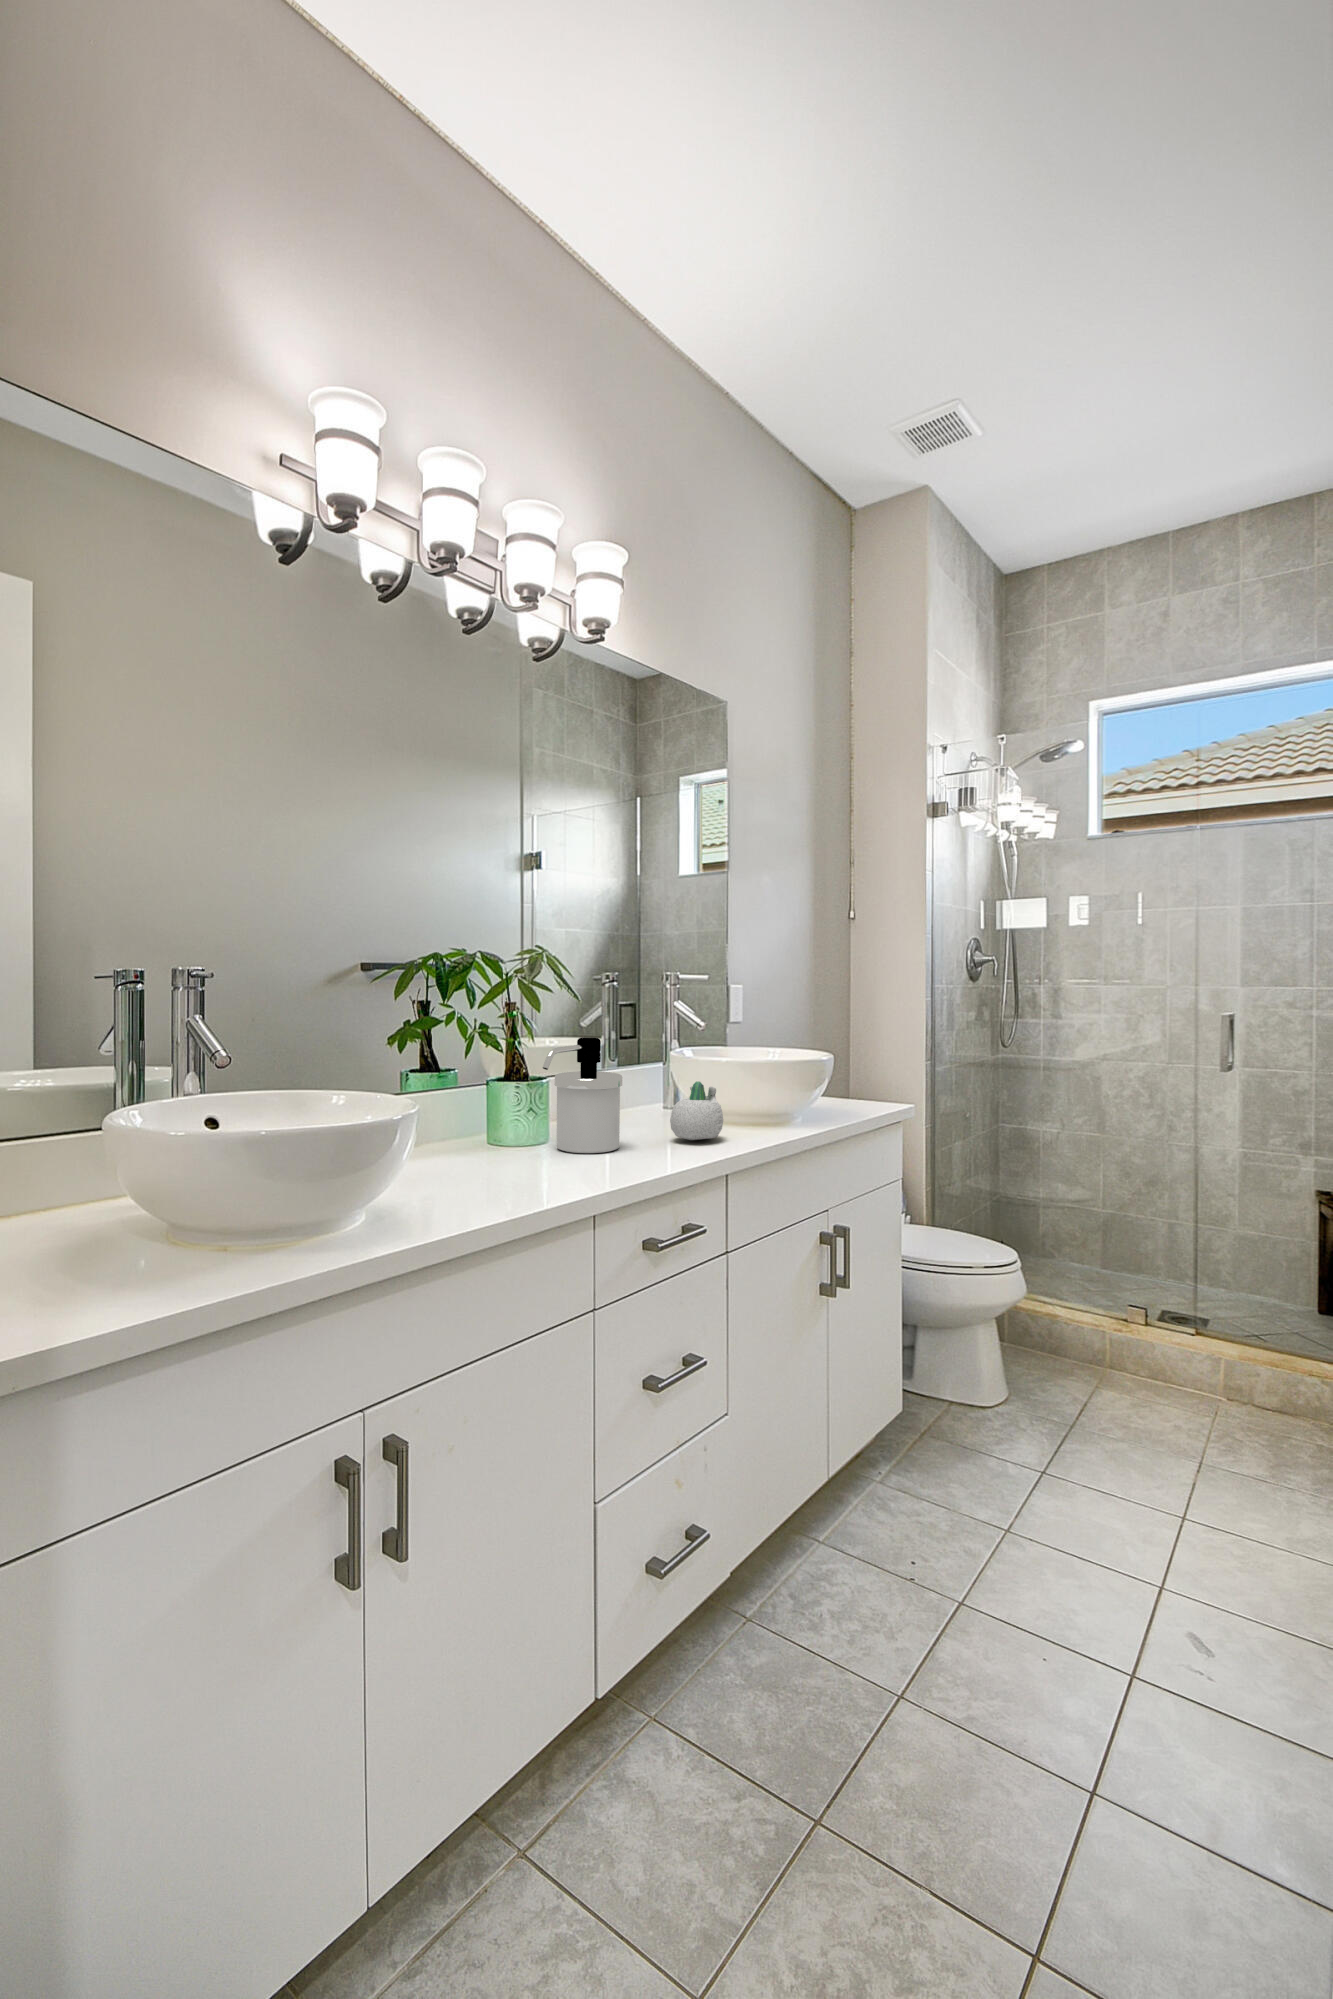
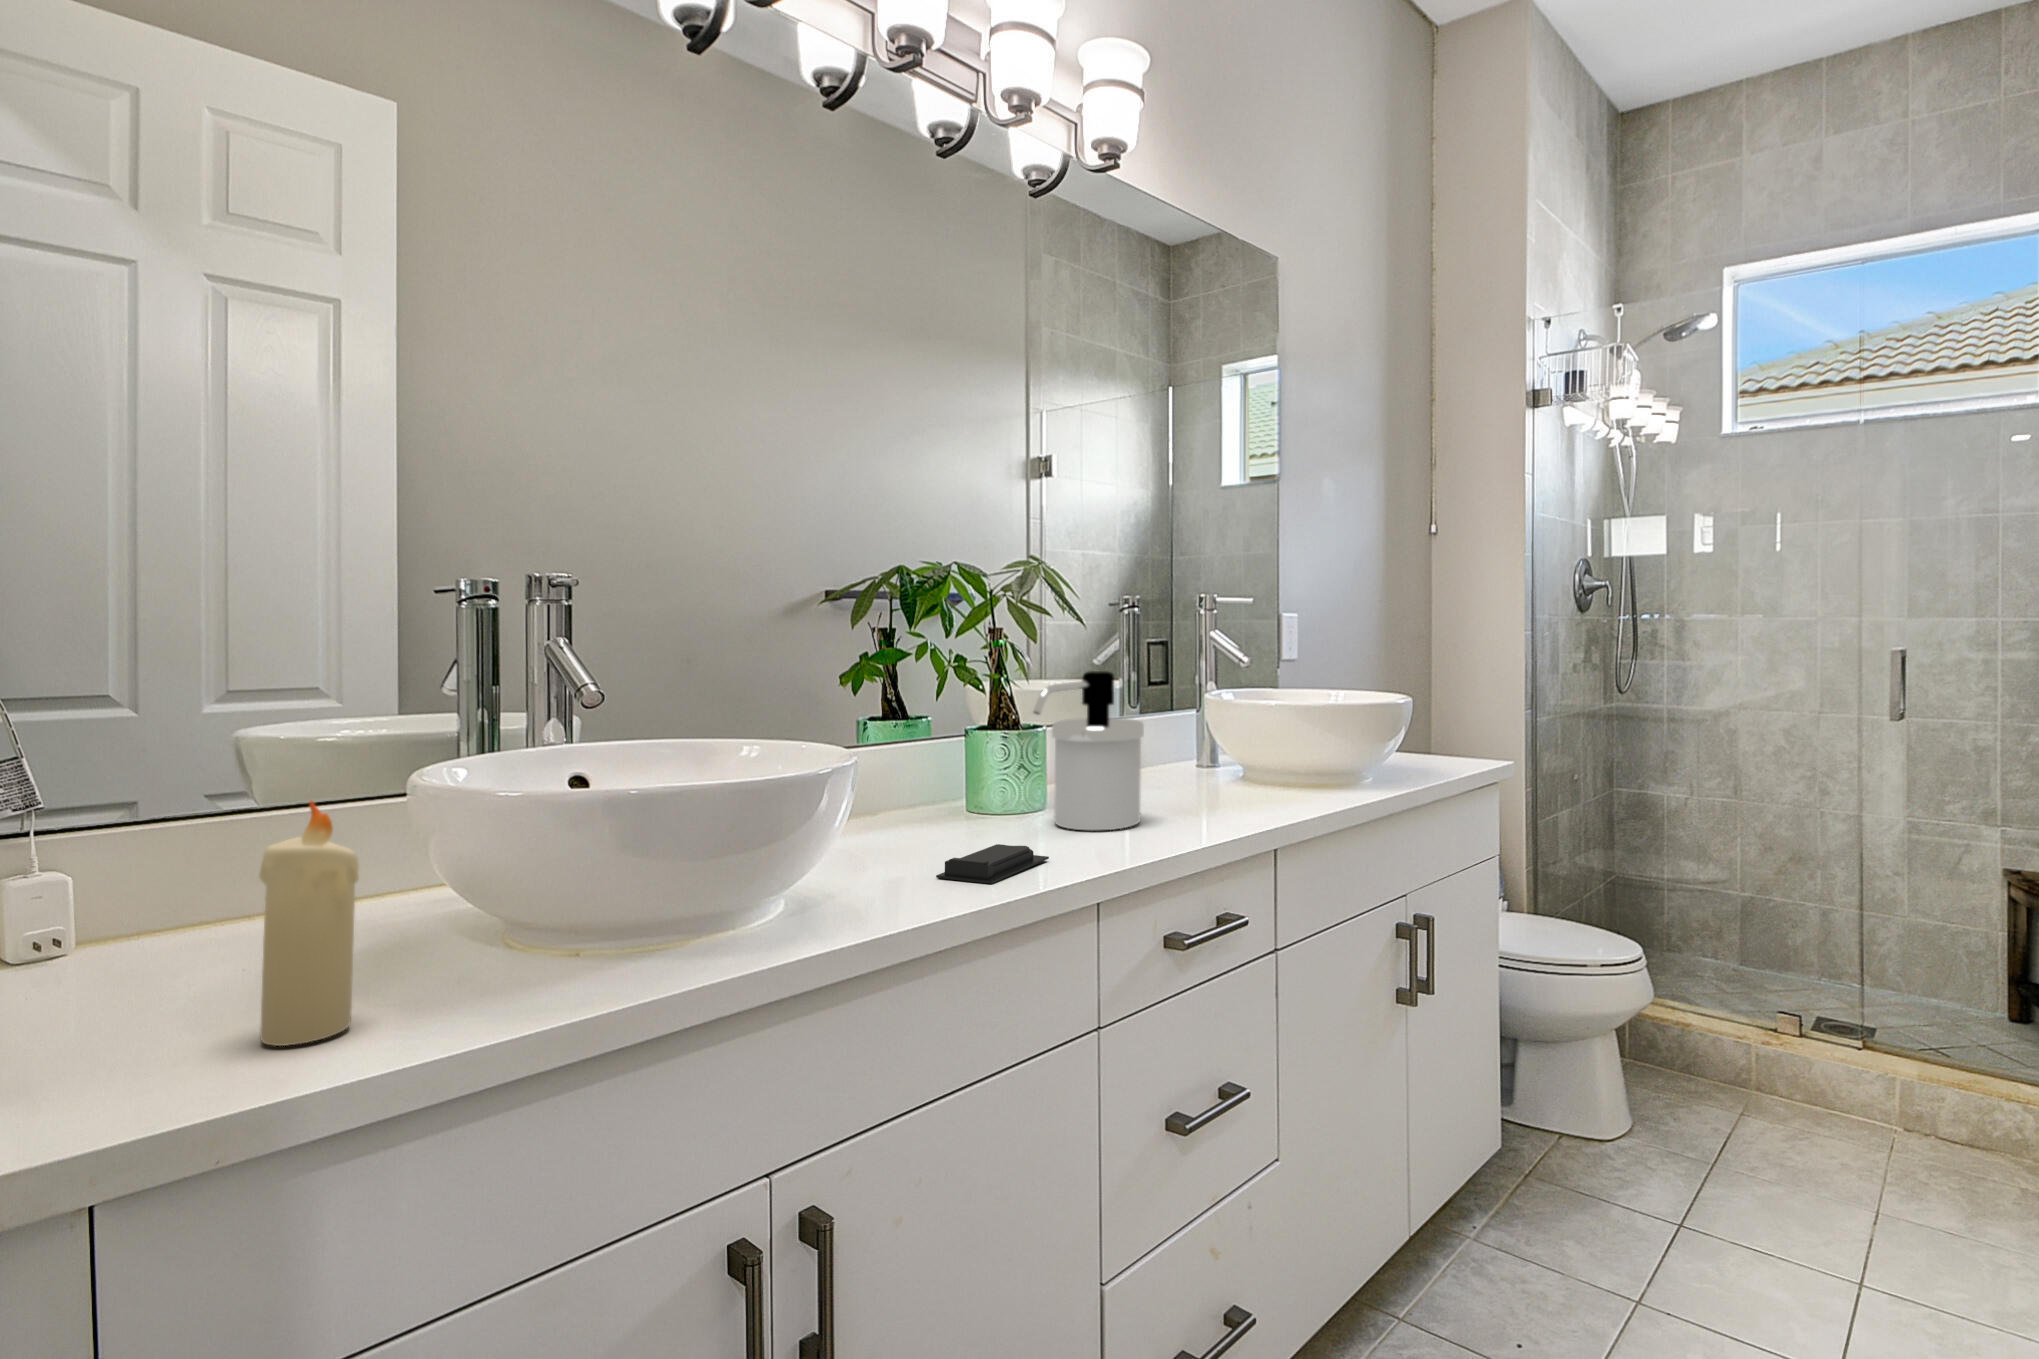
succulent planter: present [670,1081,723,1140] -> none [1210,730,1282,811]
candle: none [84,1127,140,1275] -> present [259,801,359,1046]
soap bar: none [480,1162,557,1188] -> present [936,844,1049,884]

